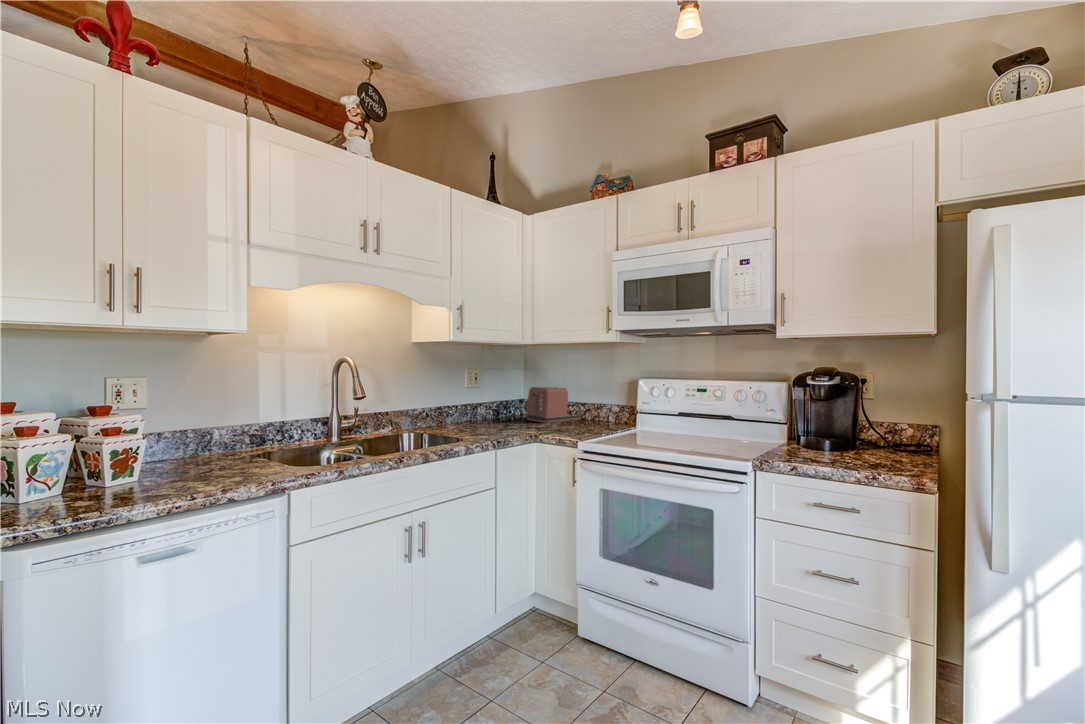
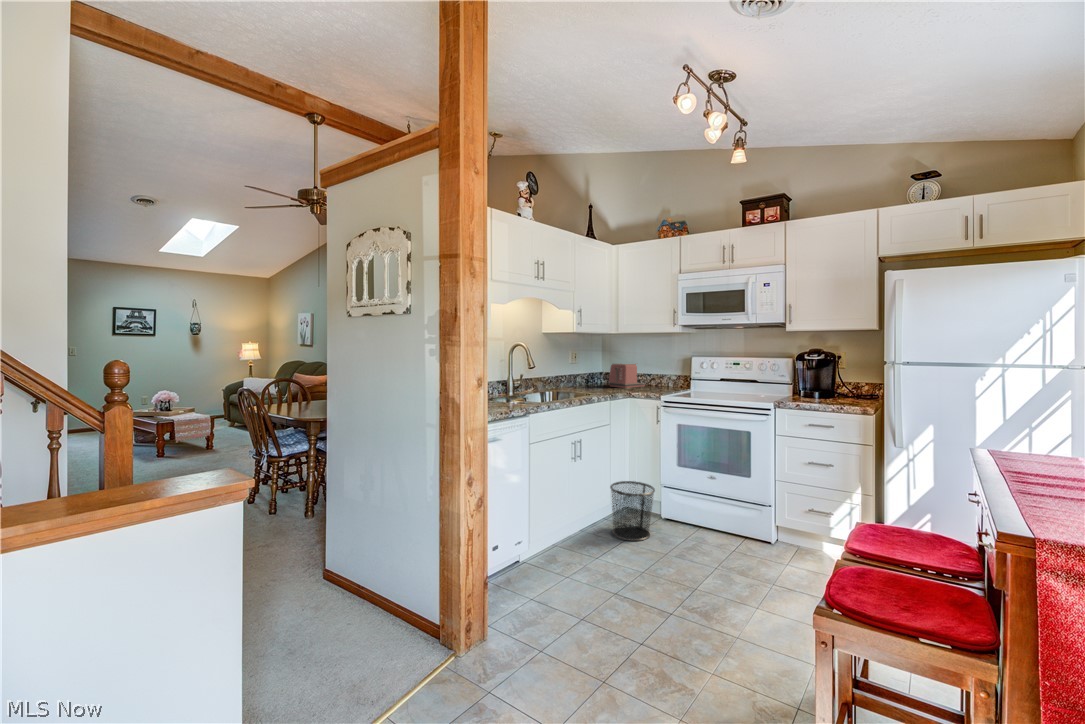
waste bin: none [481,583,555,698] -> present [610,481,655,541]

